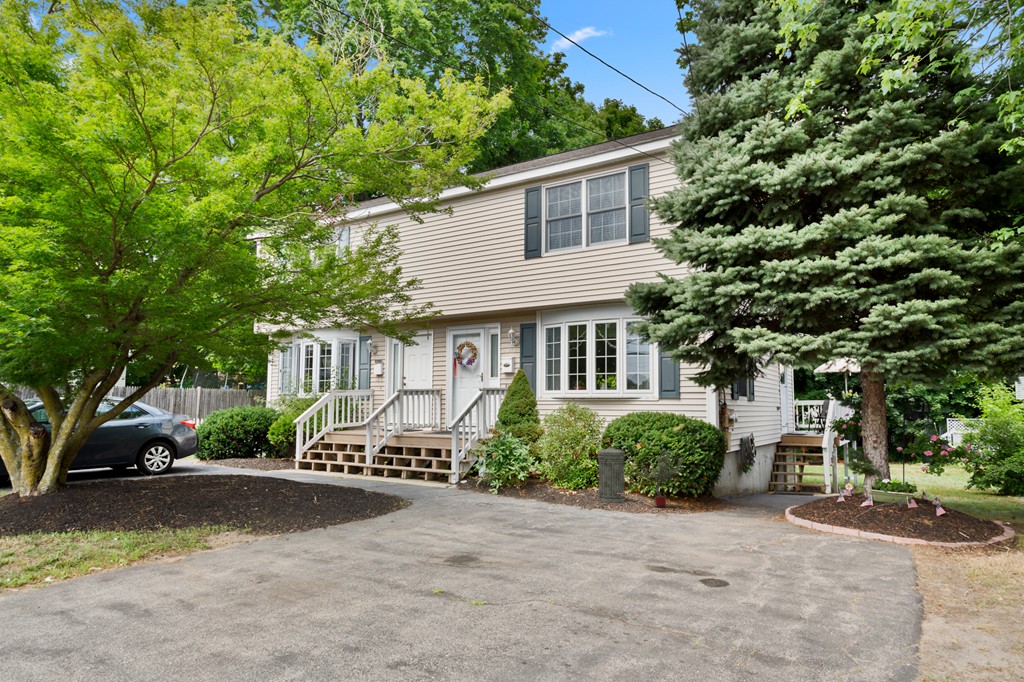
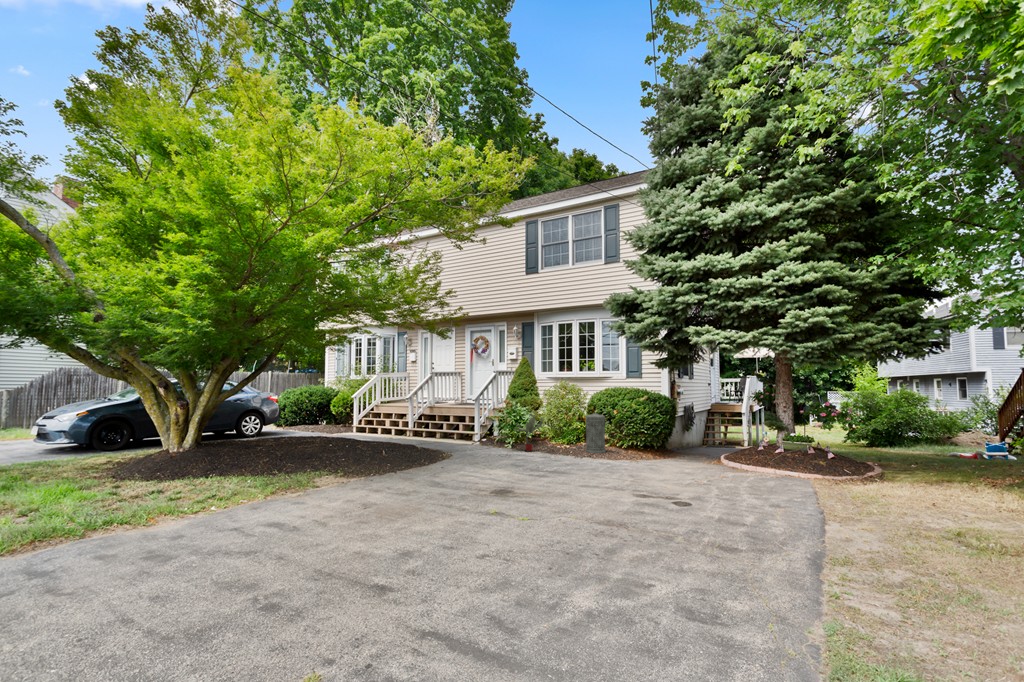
potted tree: present [639,451,683,508] -> present [514,413,544,451]

